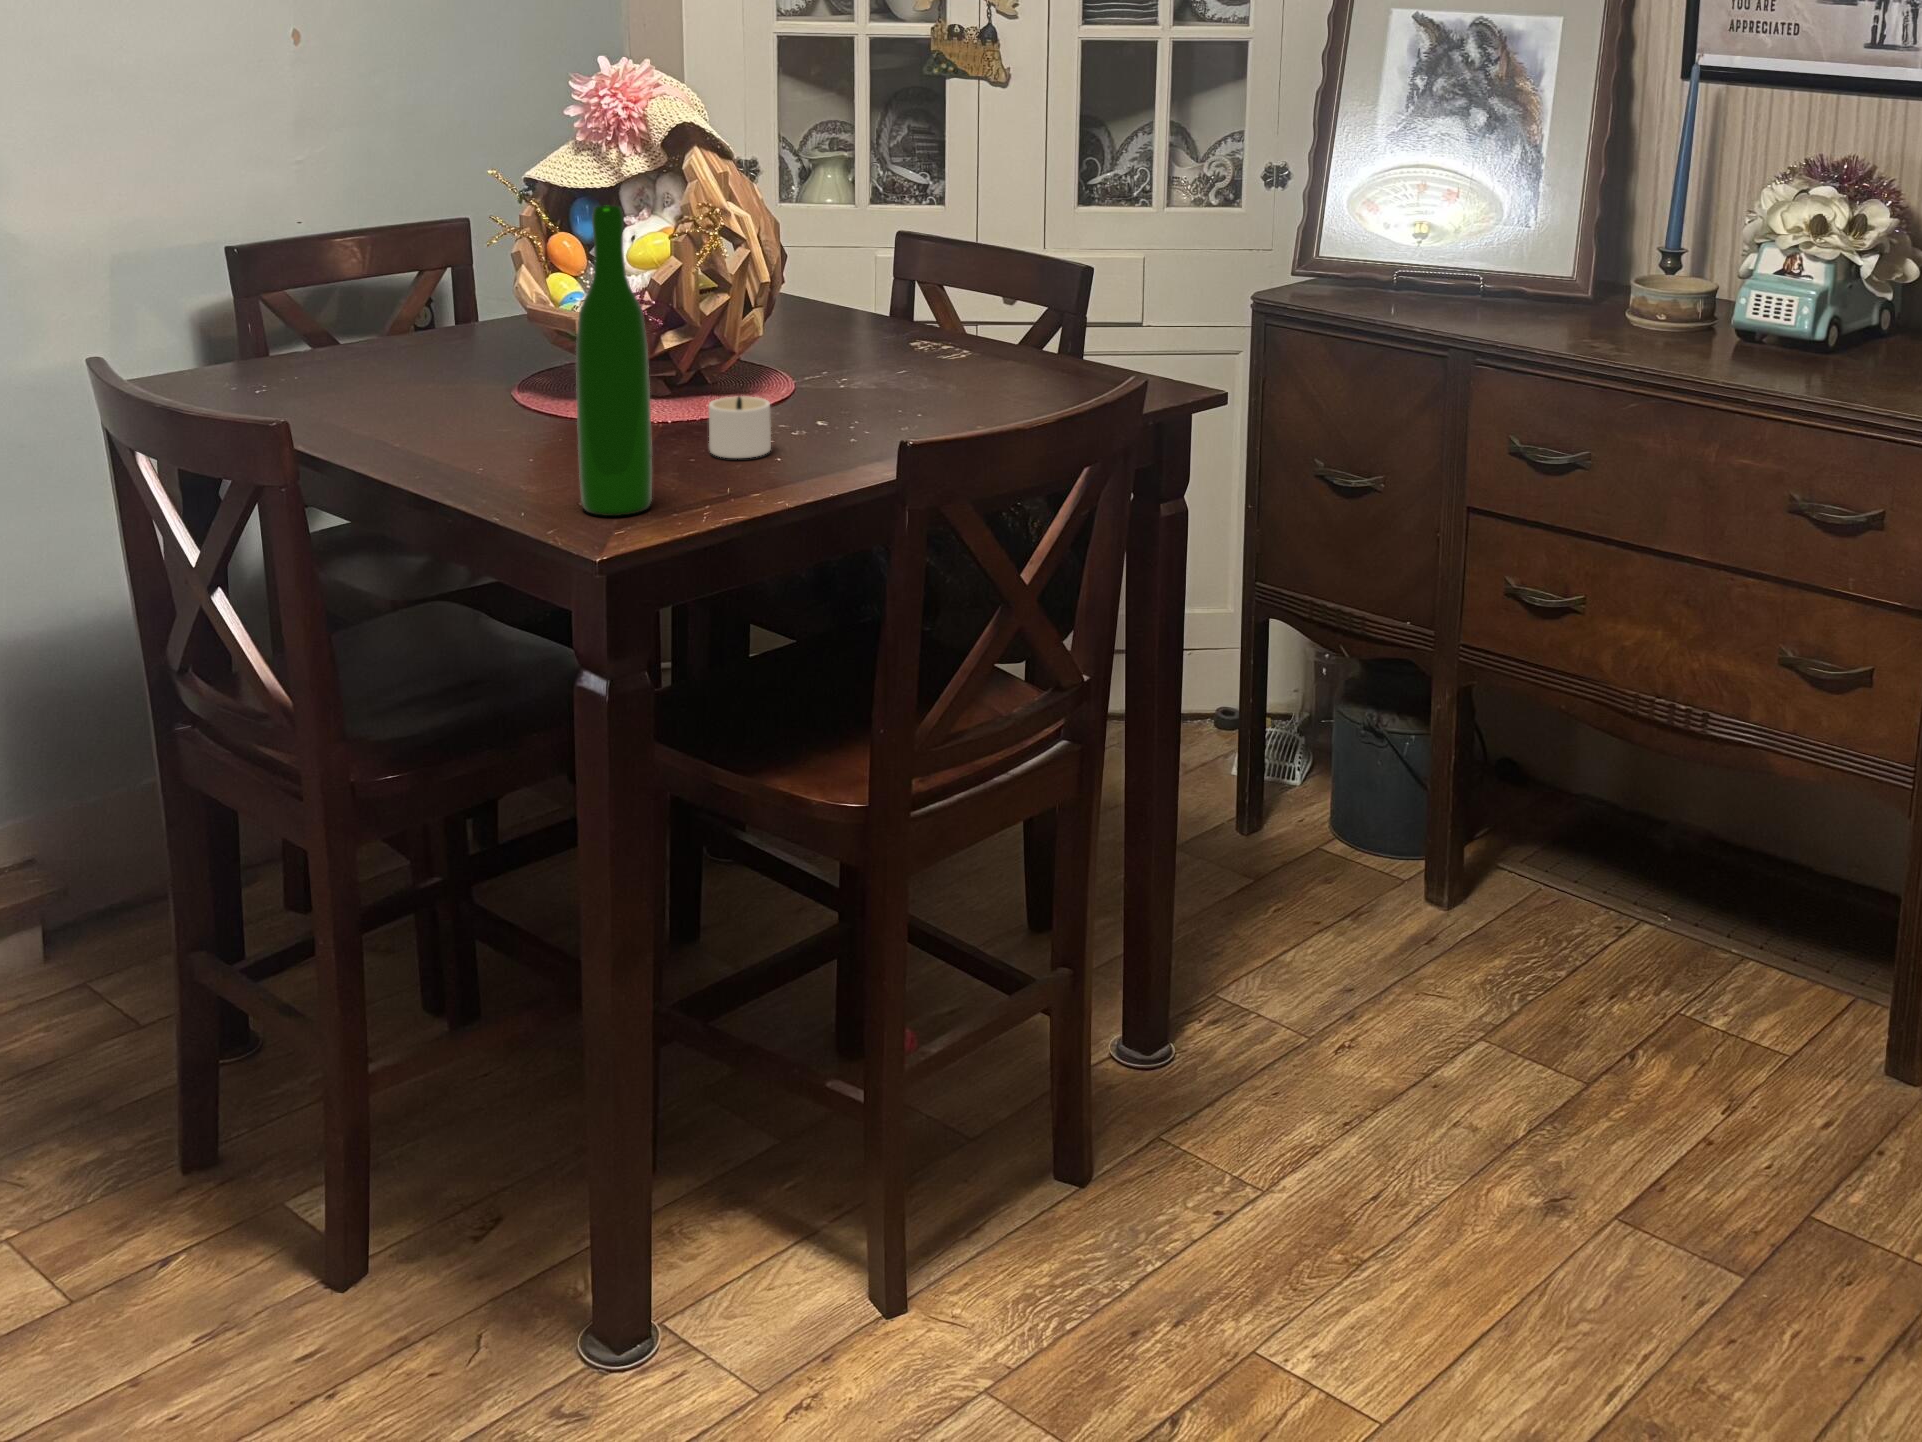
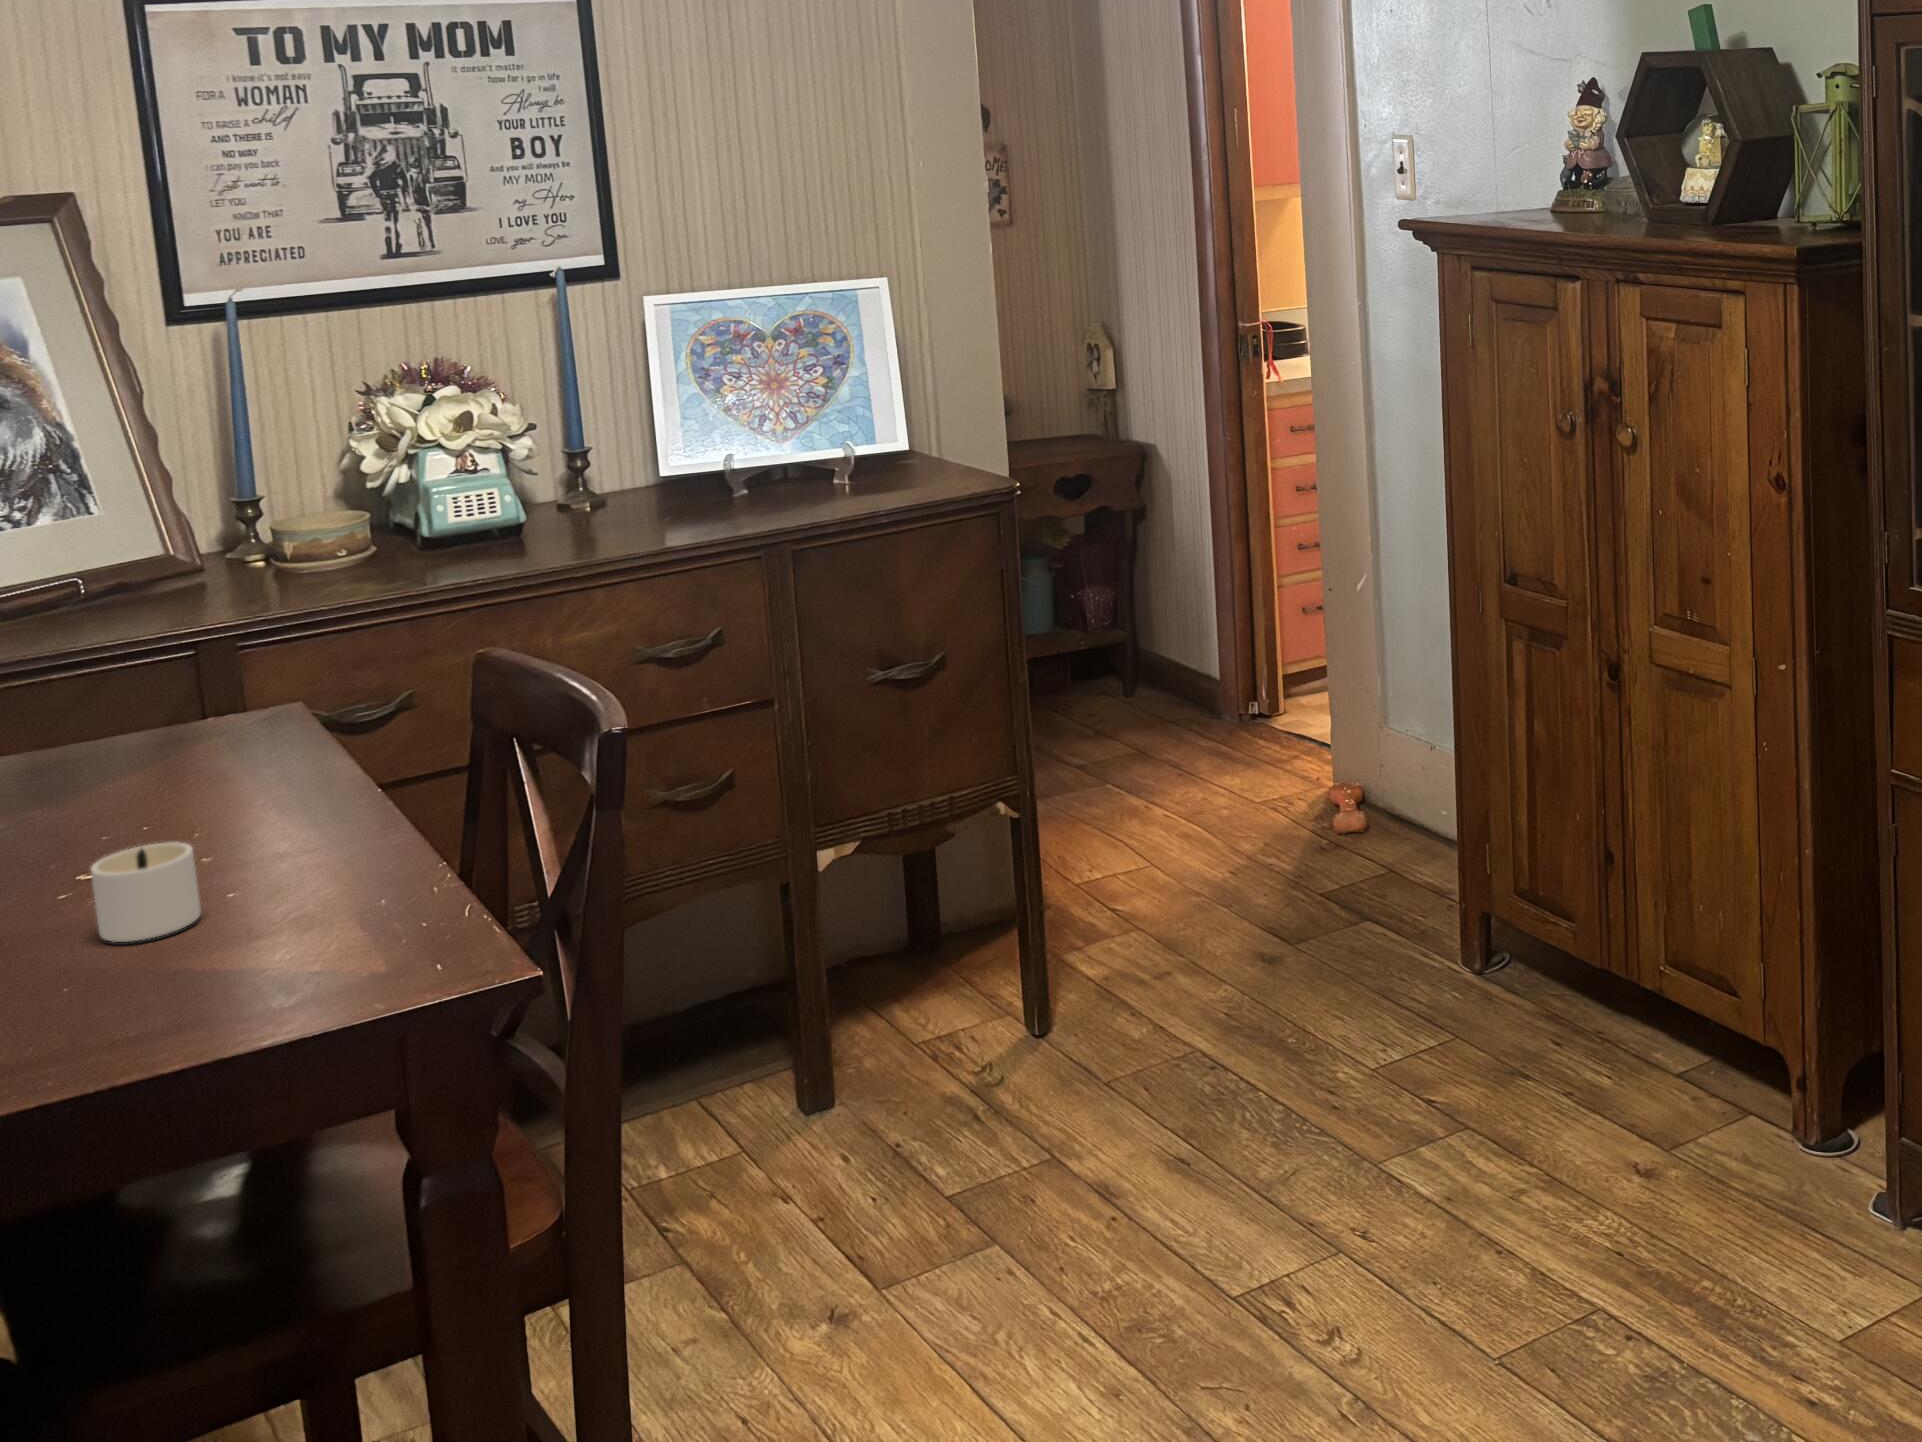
wine bottle: present [576,206,652,516] -> none [234,563,370,1005]

